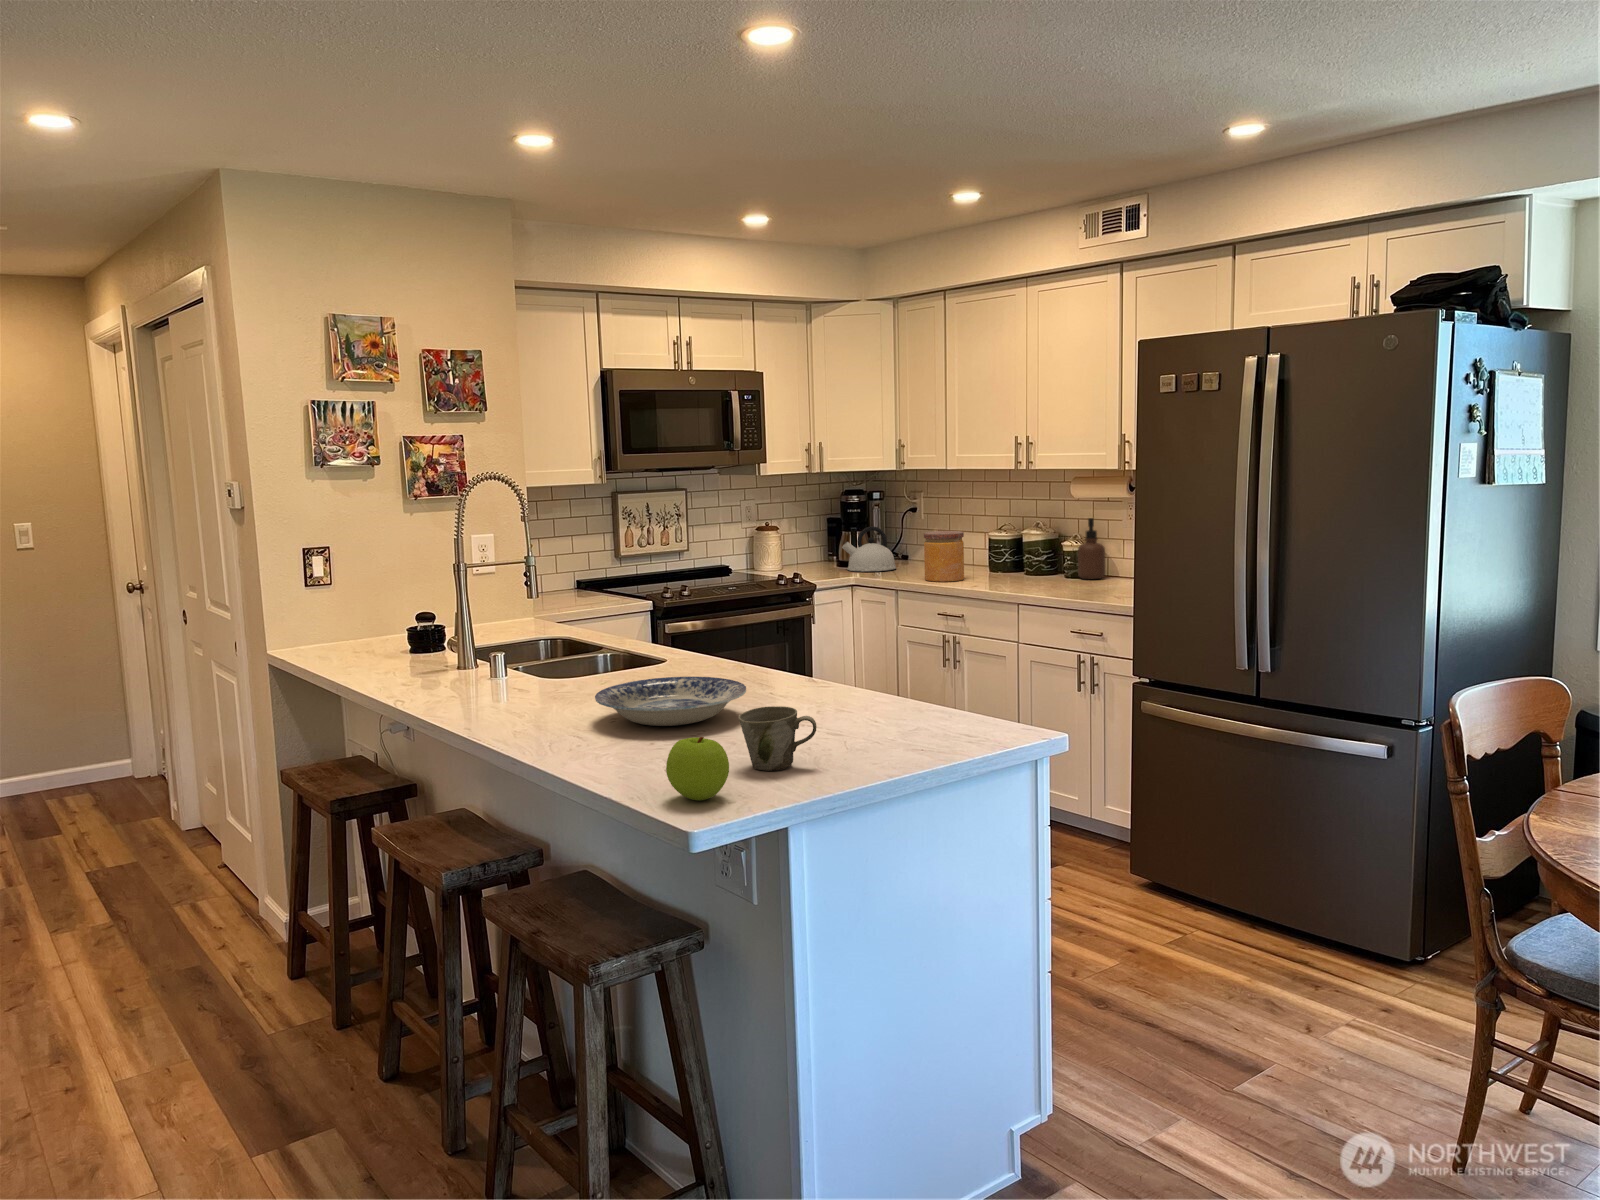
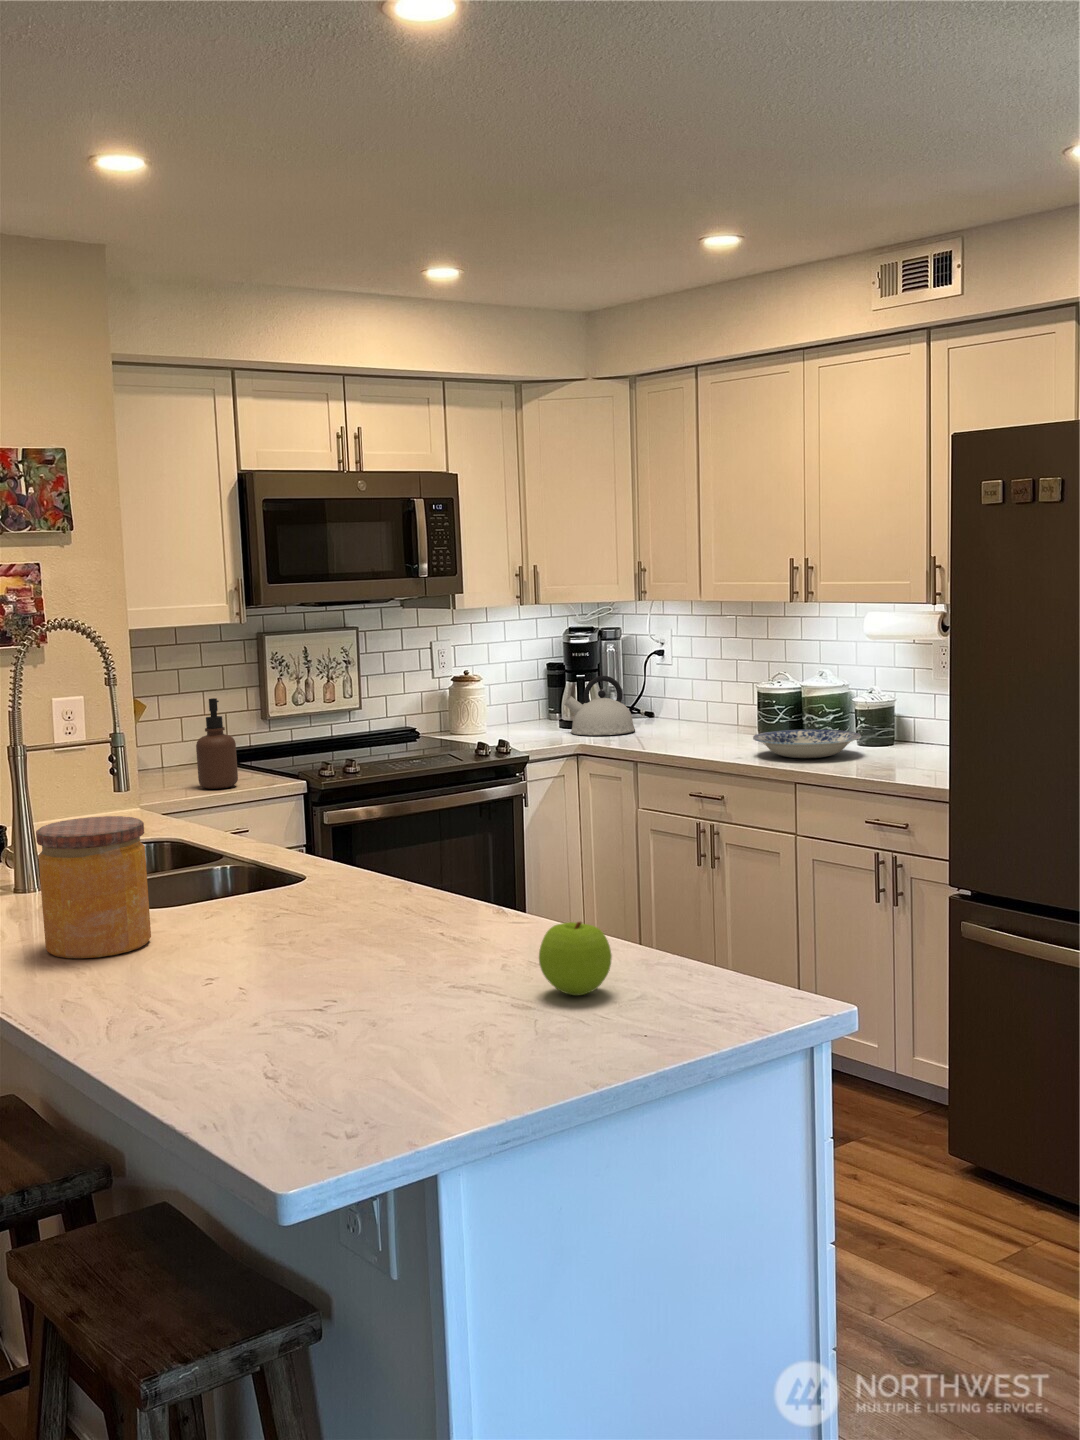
soap dispenser: present [1078,518,1105,579] -> present [196,698,238,789]
jar: present [924,531,964,582] -> present [36,816,151,958]
plate: present [595,677,746,726] -> present [753,729,861,758]
mug: present [738,706,817,771] -> none [371,976,488,1077]
apple: present [666,737,729,800] -> present [539,922,612,995]

